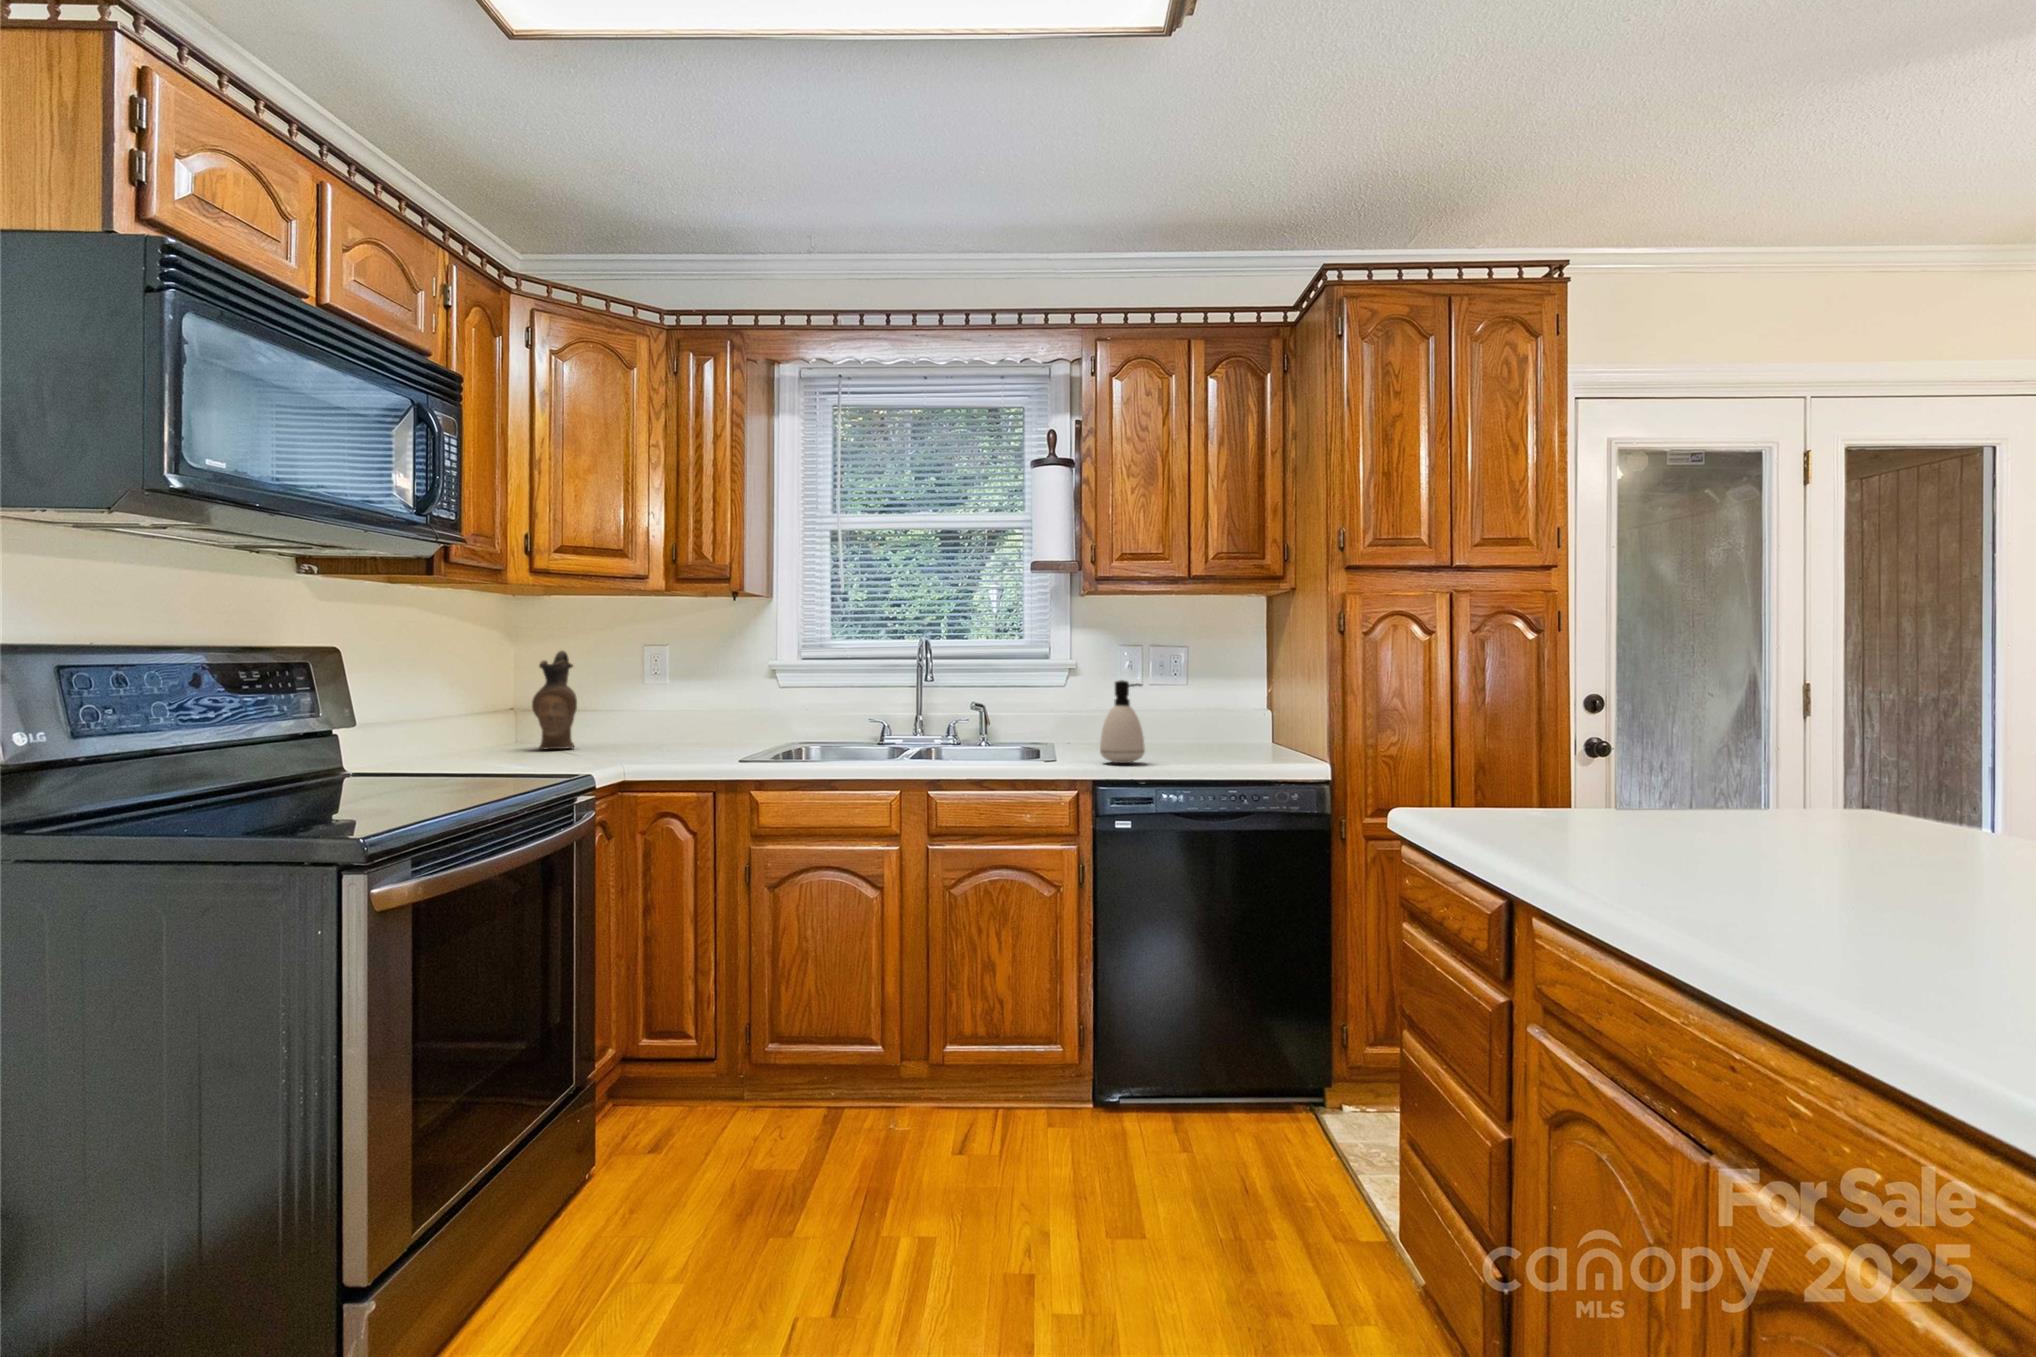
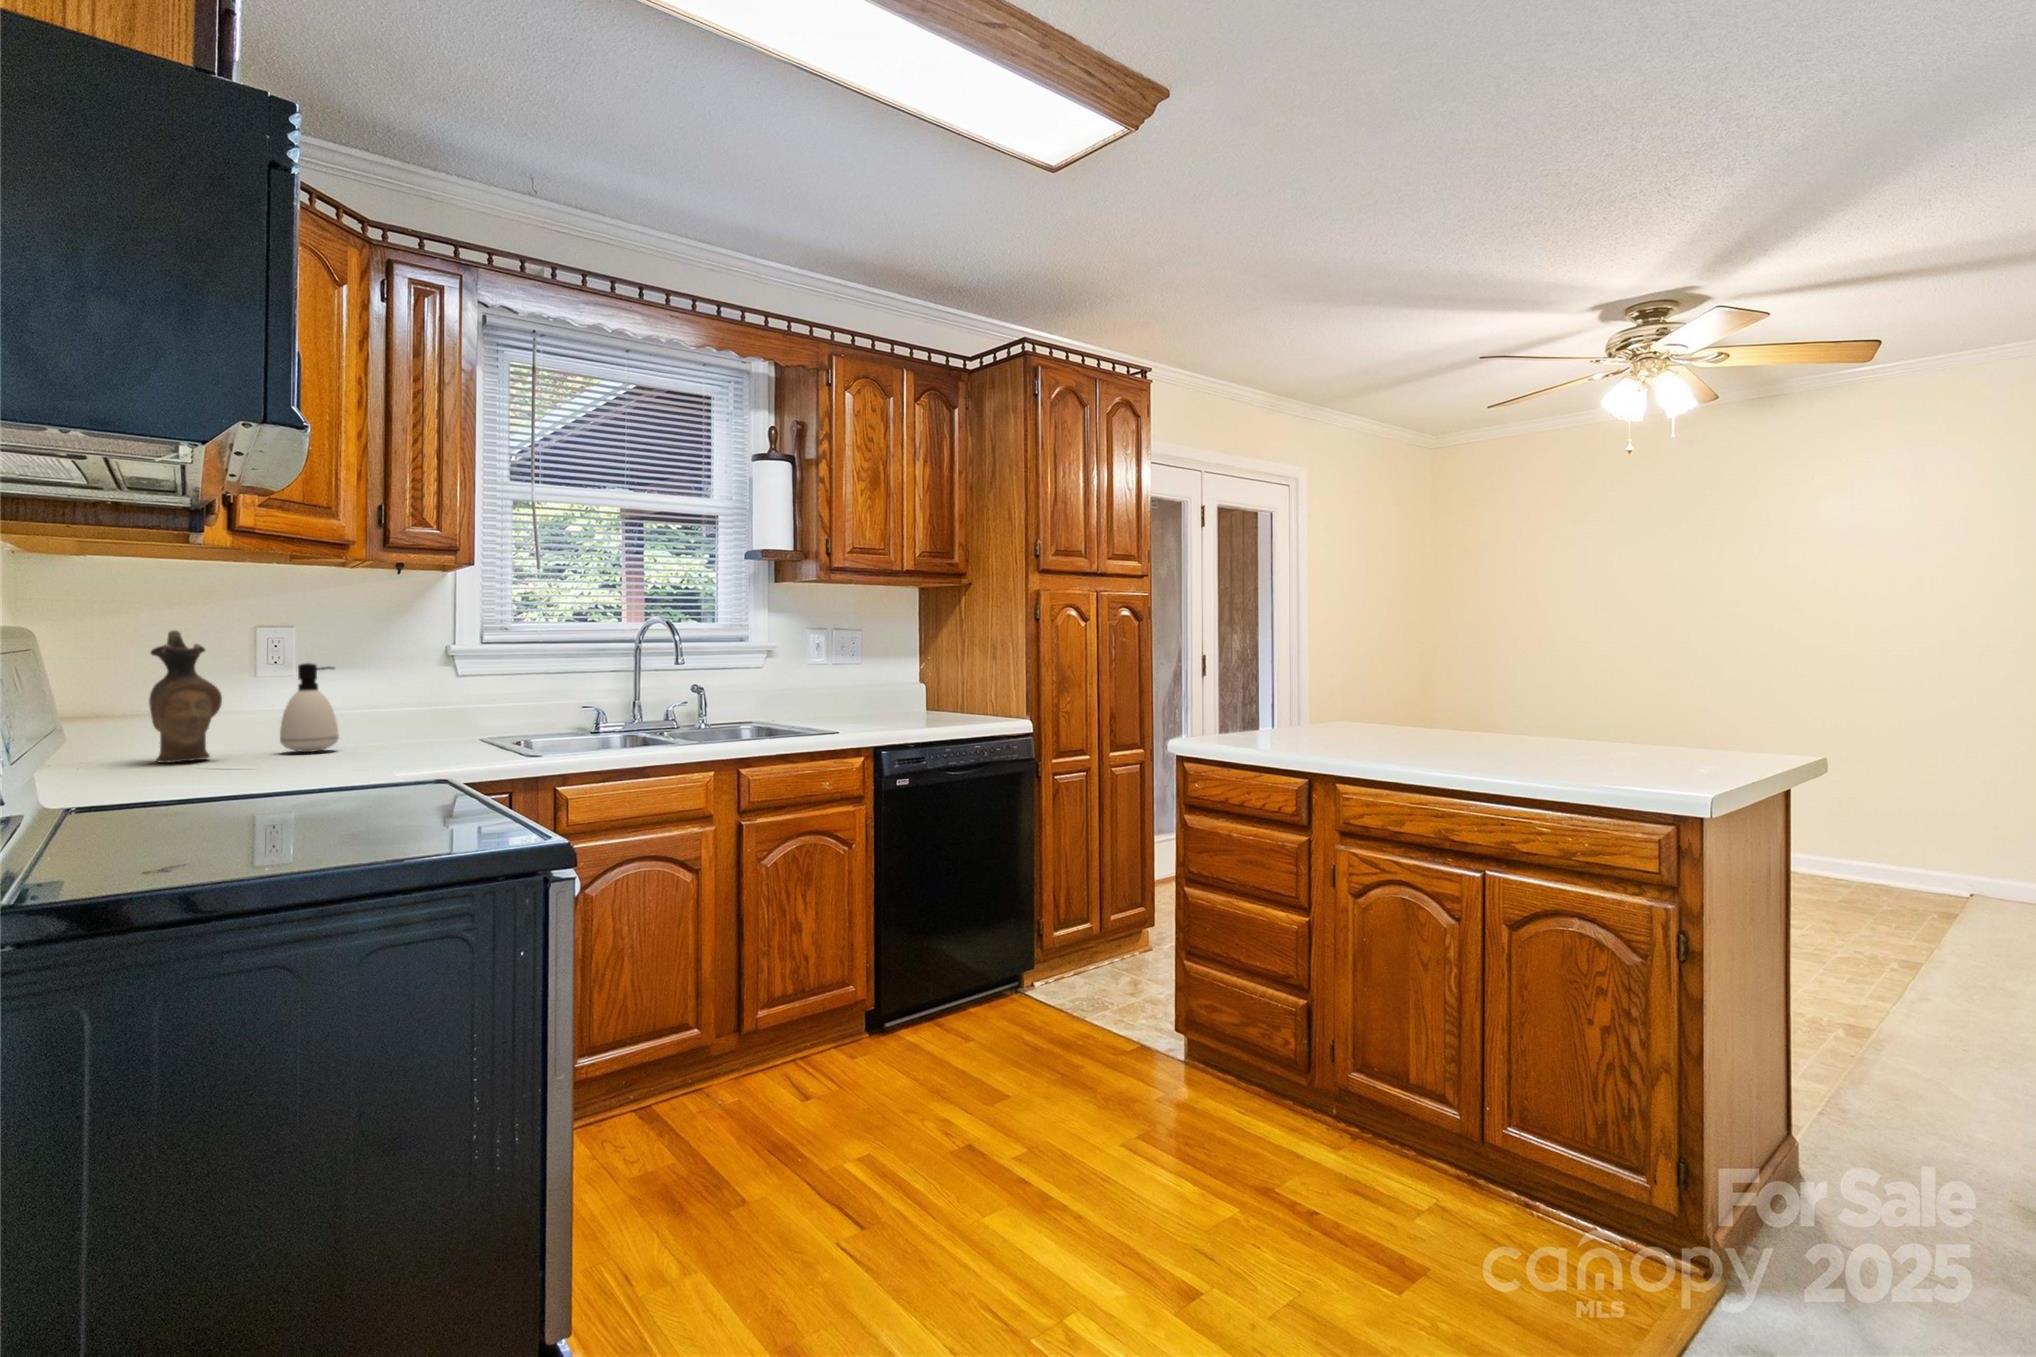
soap dispenser: present [1100,680,1145,763] -> present [280,663,339,752]

